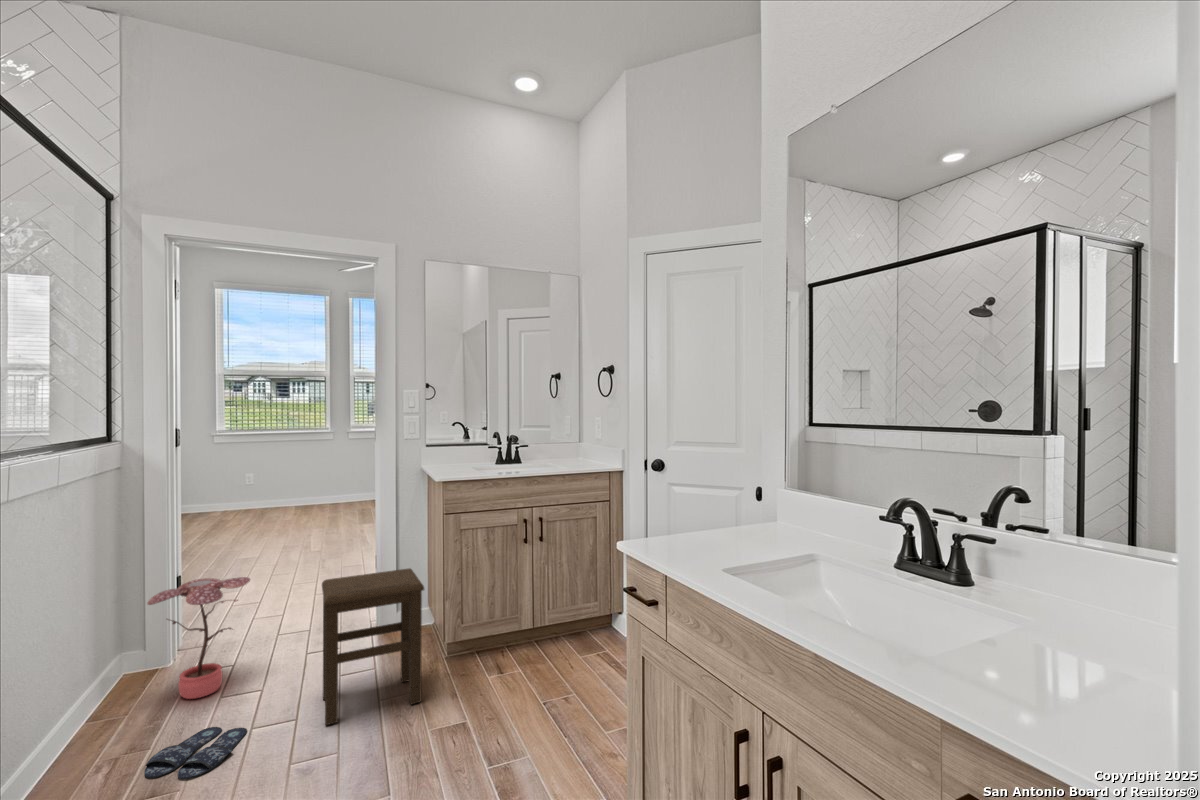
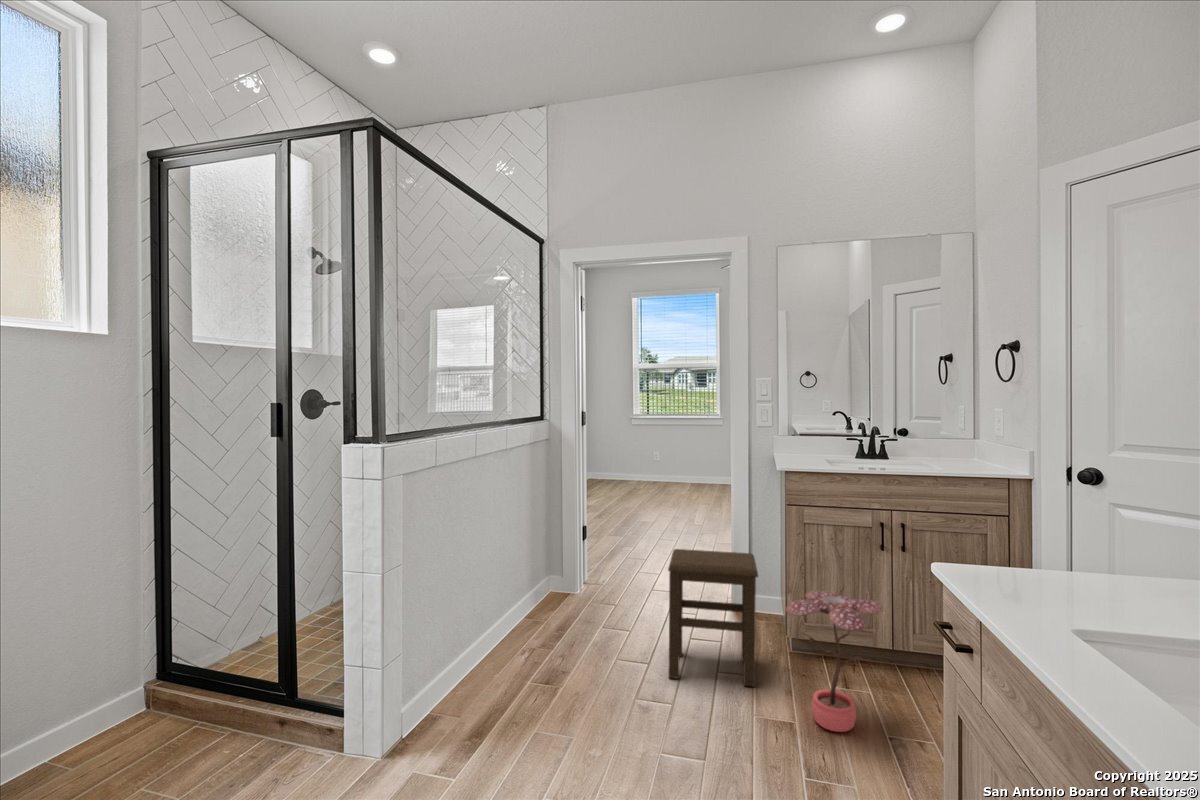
potted plant: present [147,577,250,699] -> present [786,591,883,732]
slippers: present [145,727,247,779] -> none [546,649,613,682]

